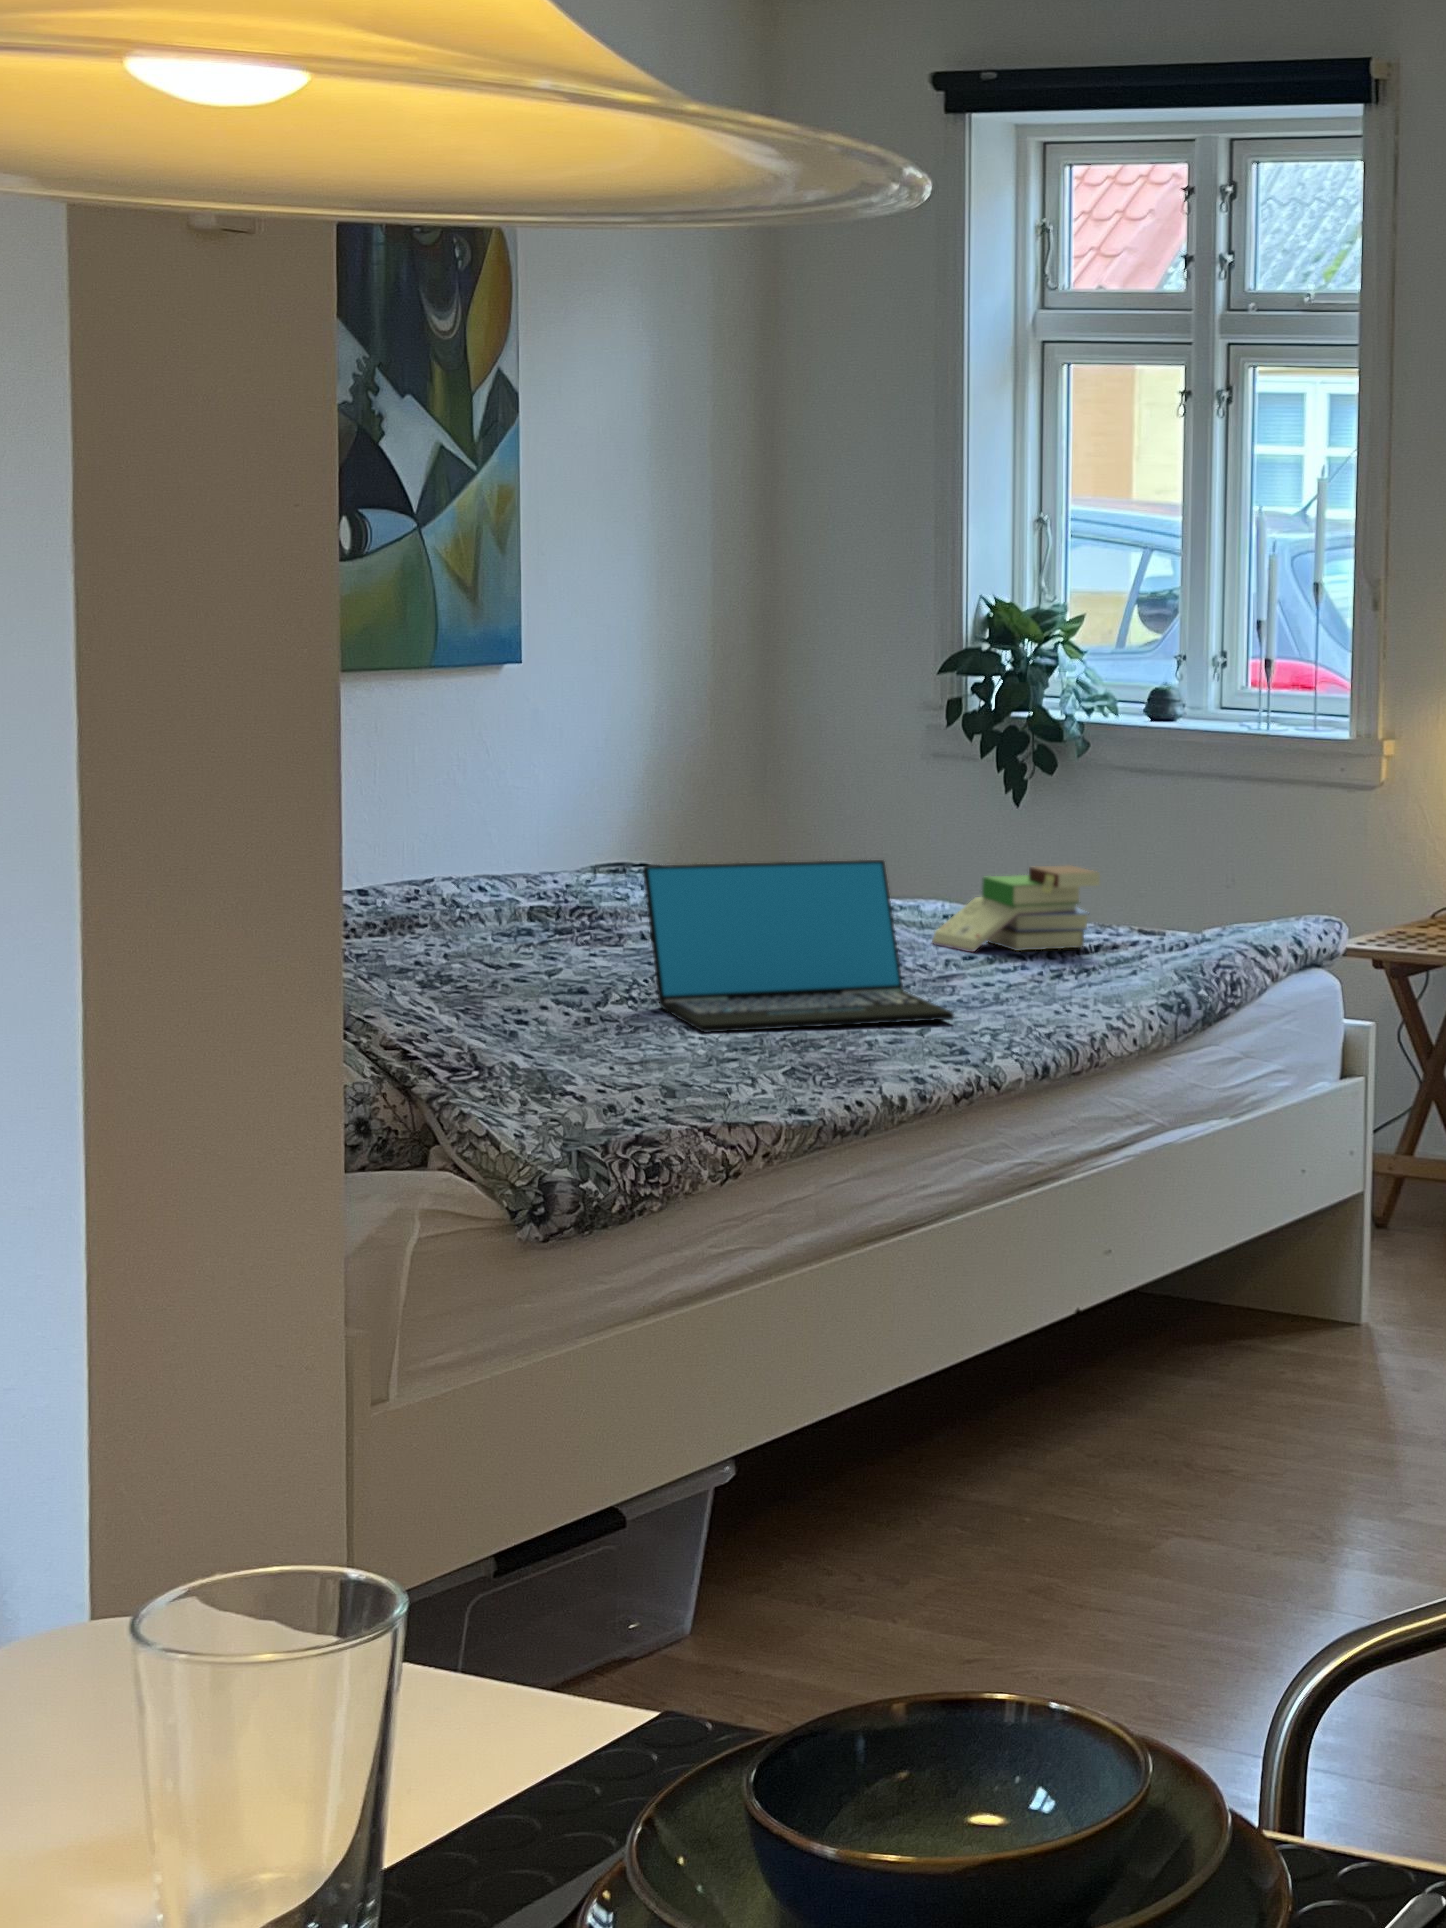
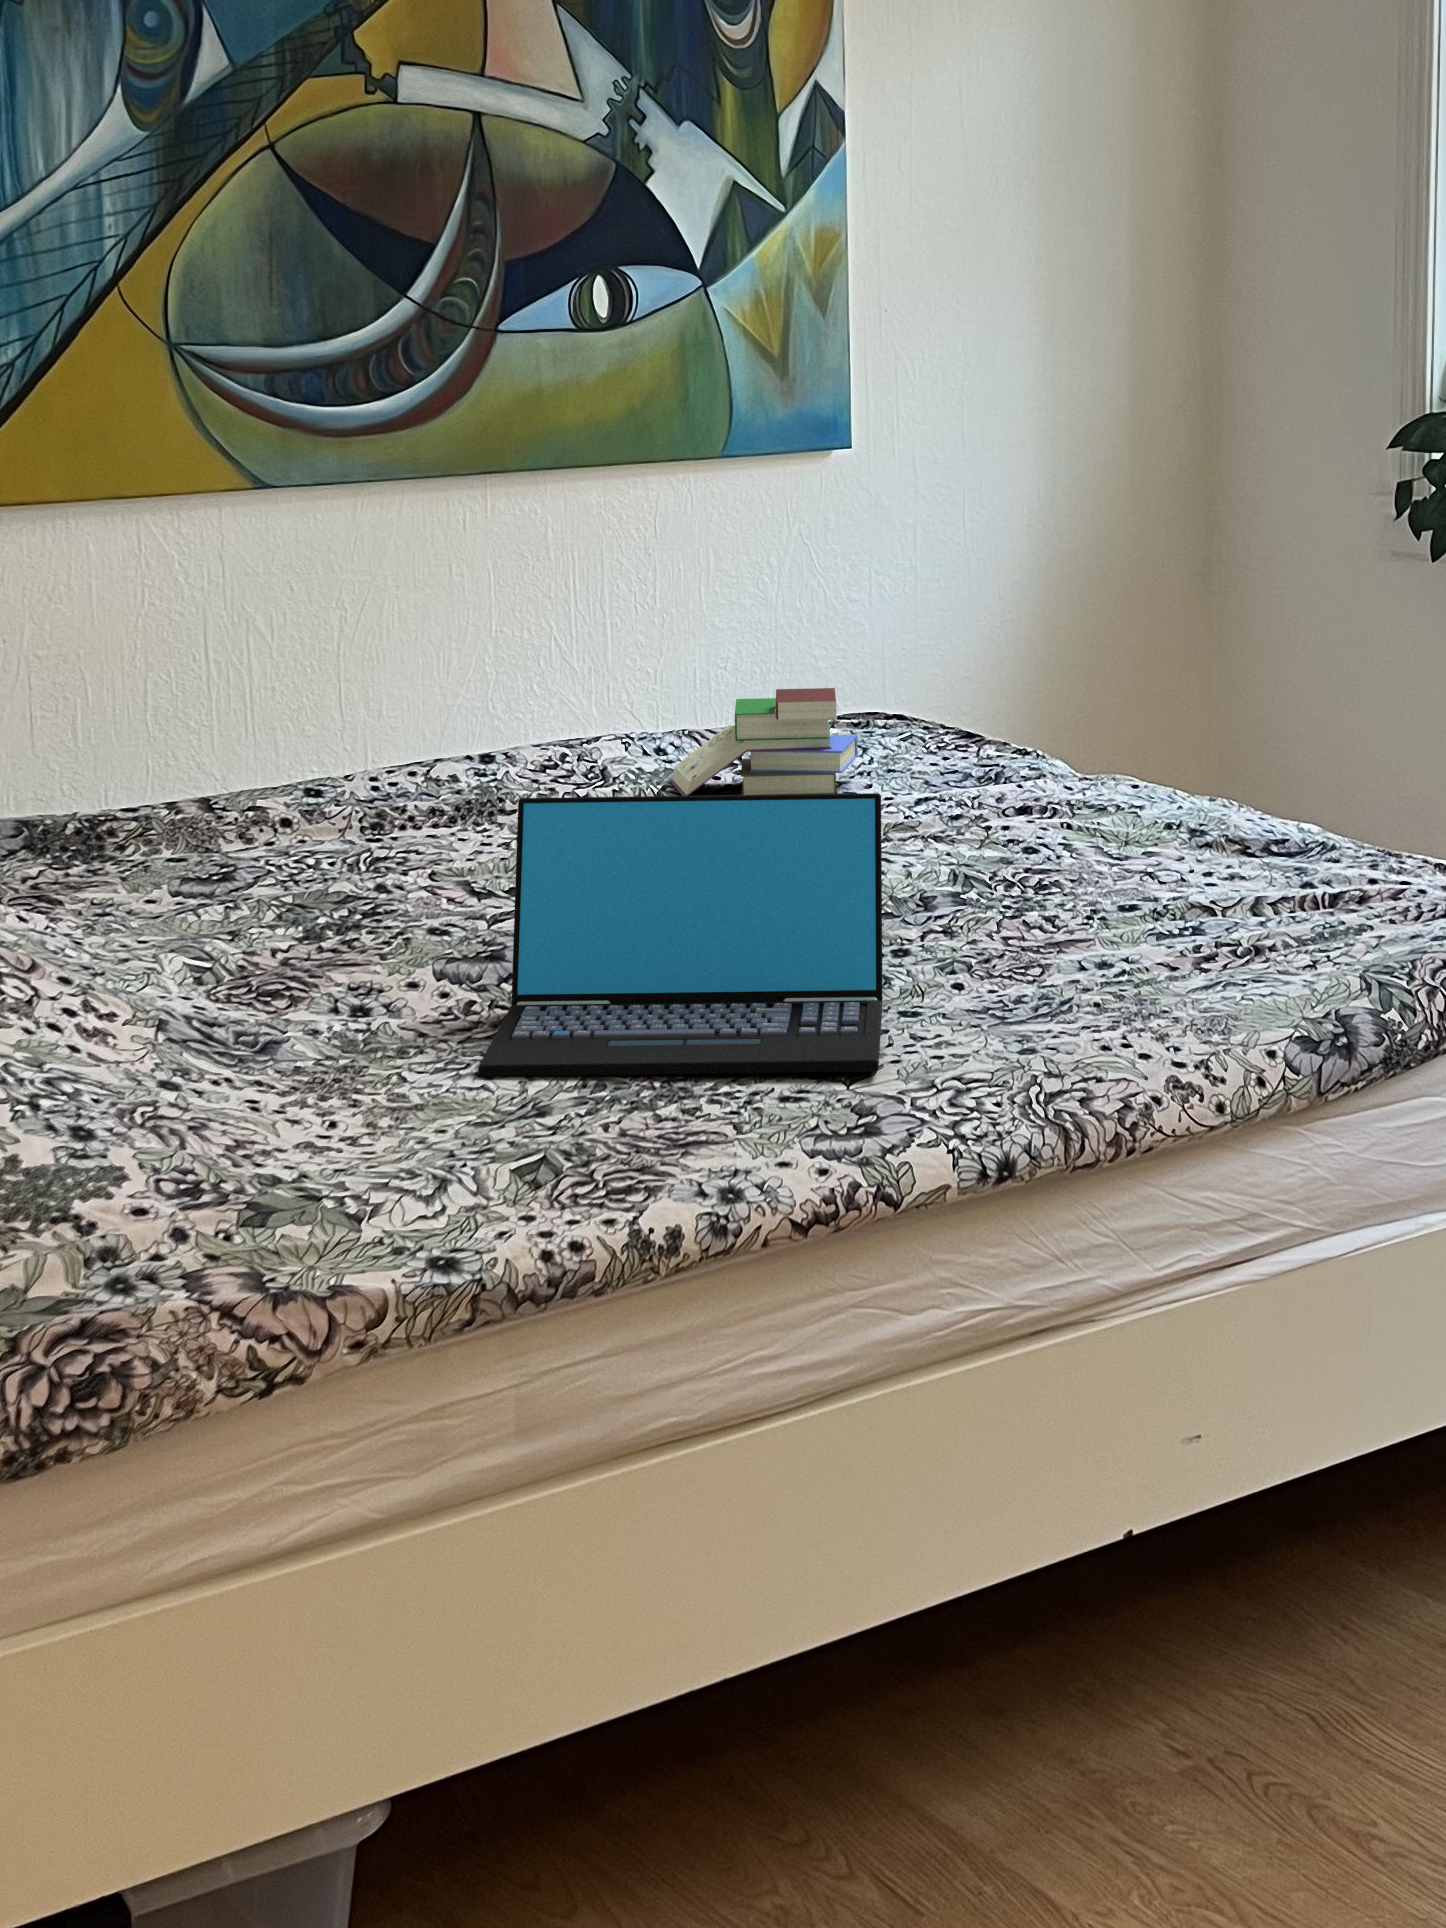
book: present [932,865,1100,952] -> present [670,688,858,796]

